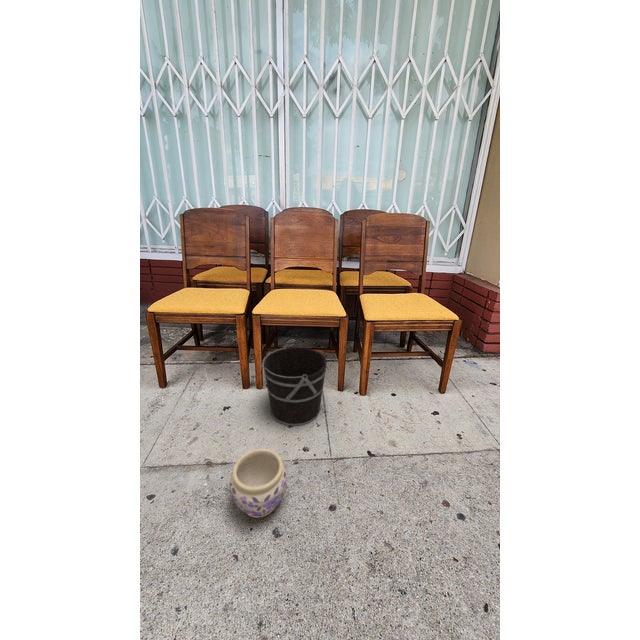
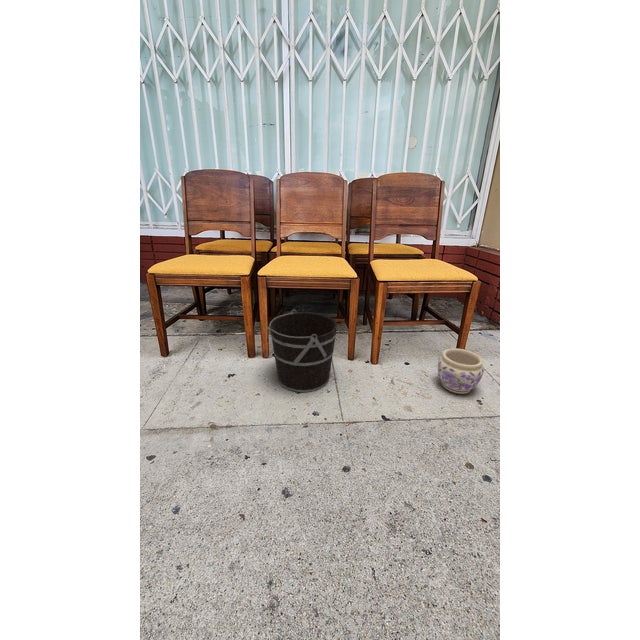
planter: present [230,448,287,518] -> present [438,348,484,394]

